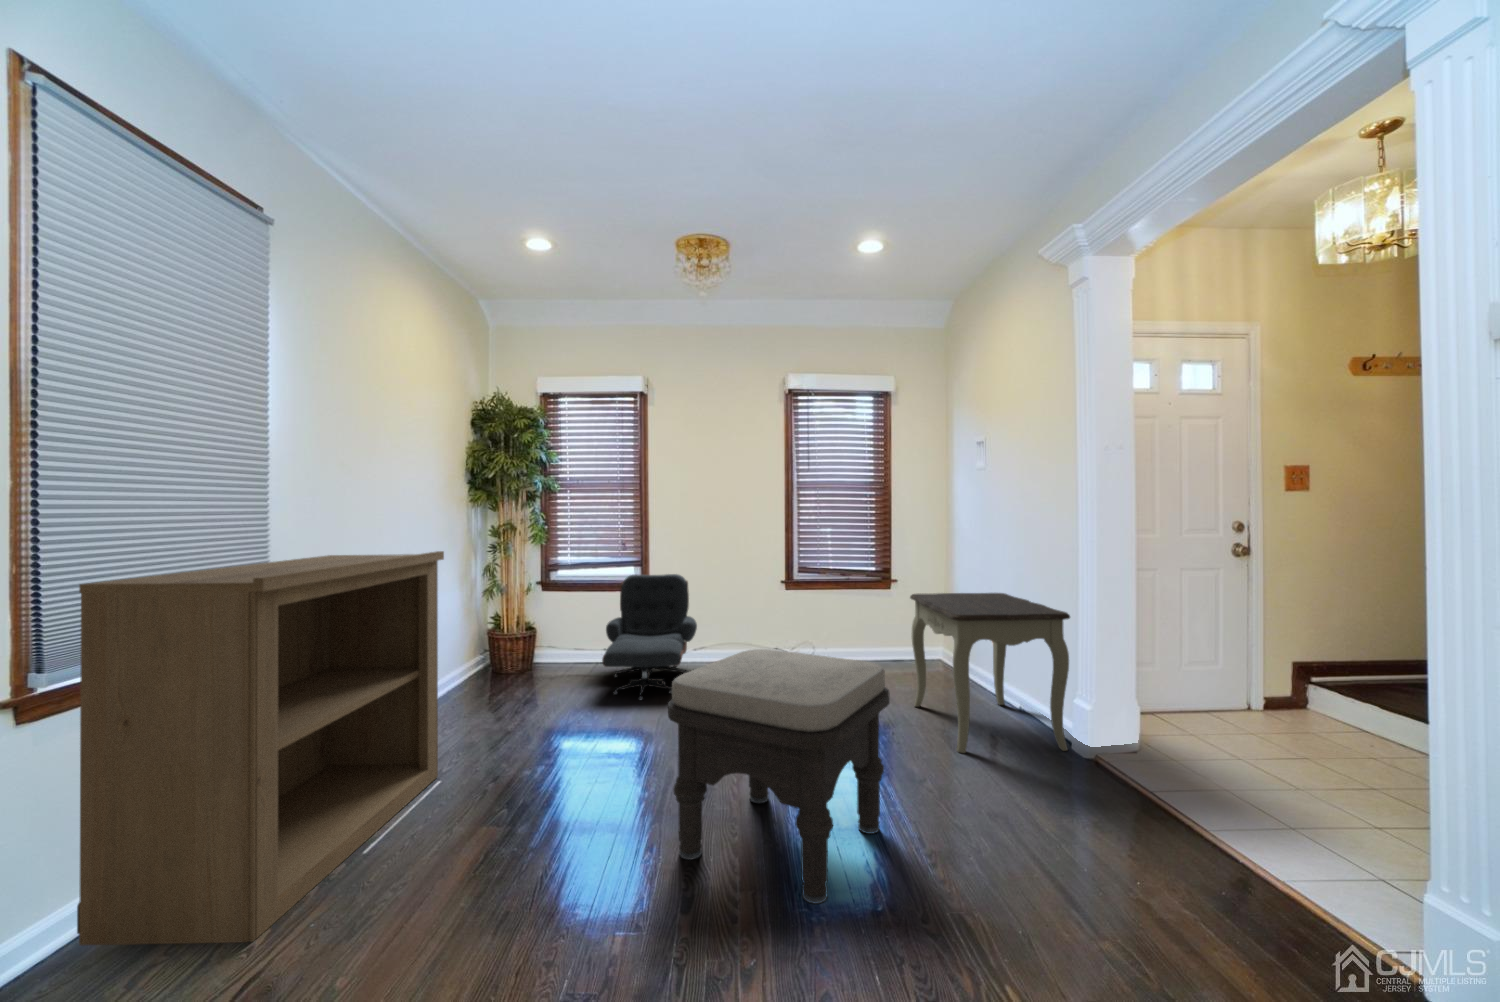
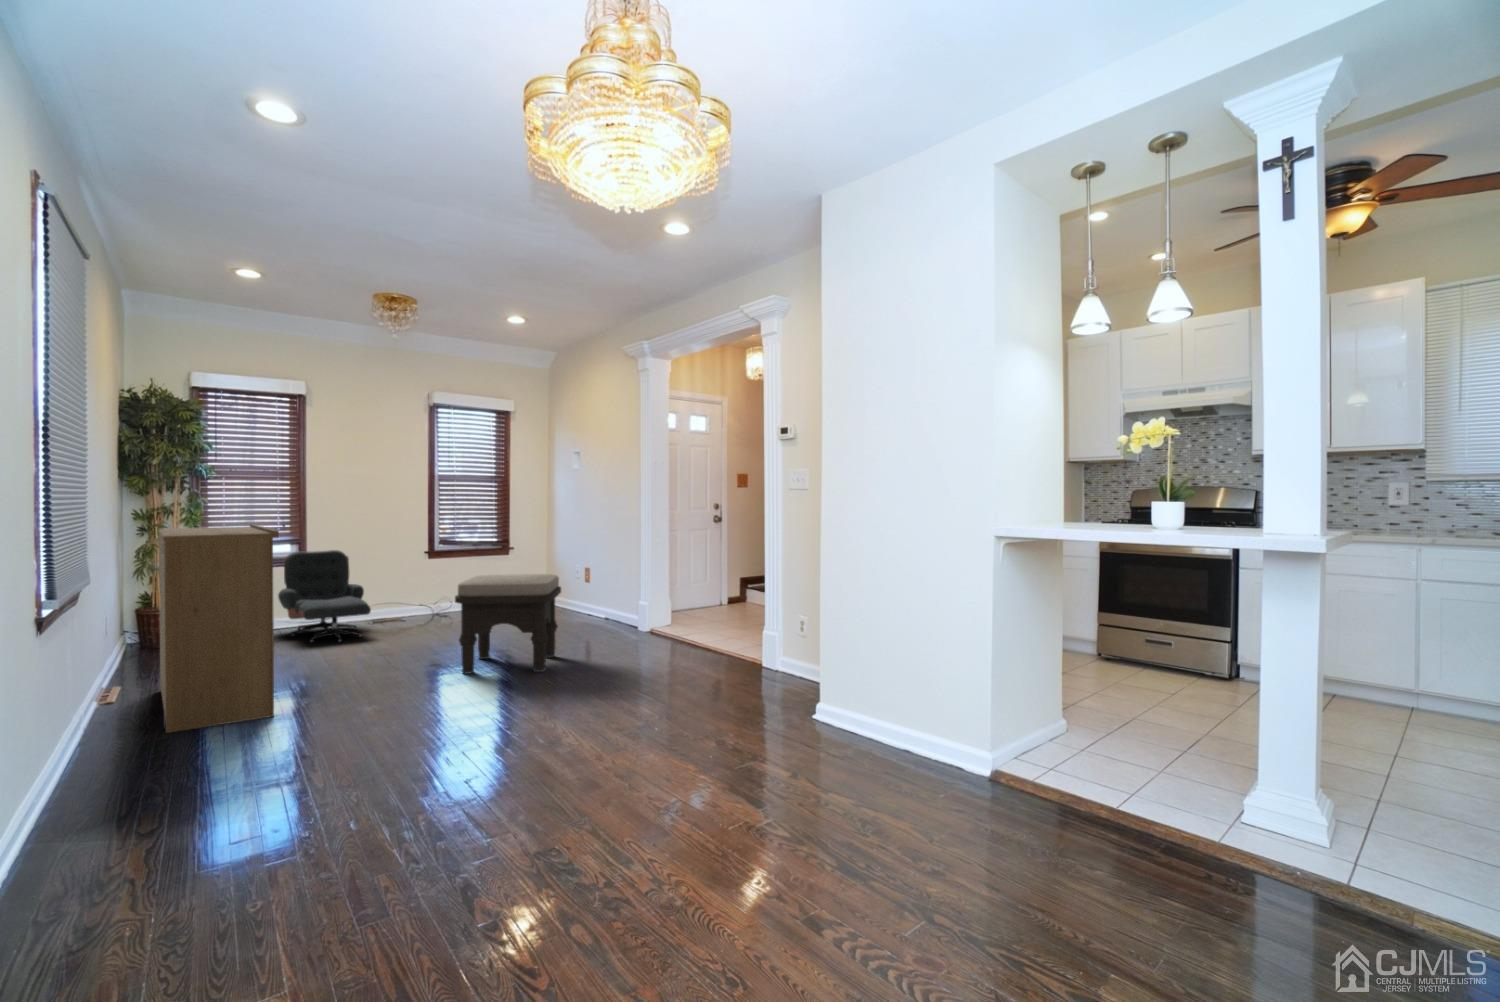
side table: present [910,593,1070,753] -> none [541,549,636,635]

